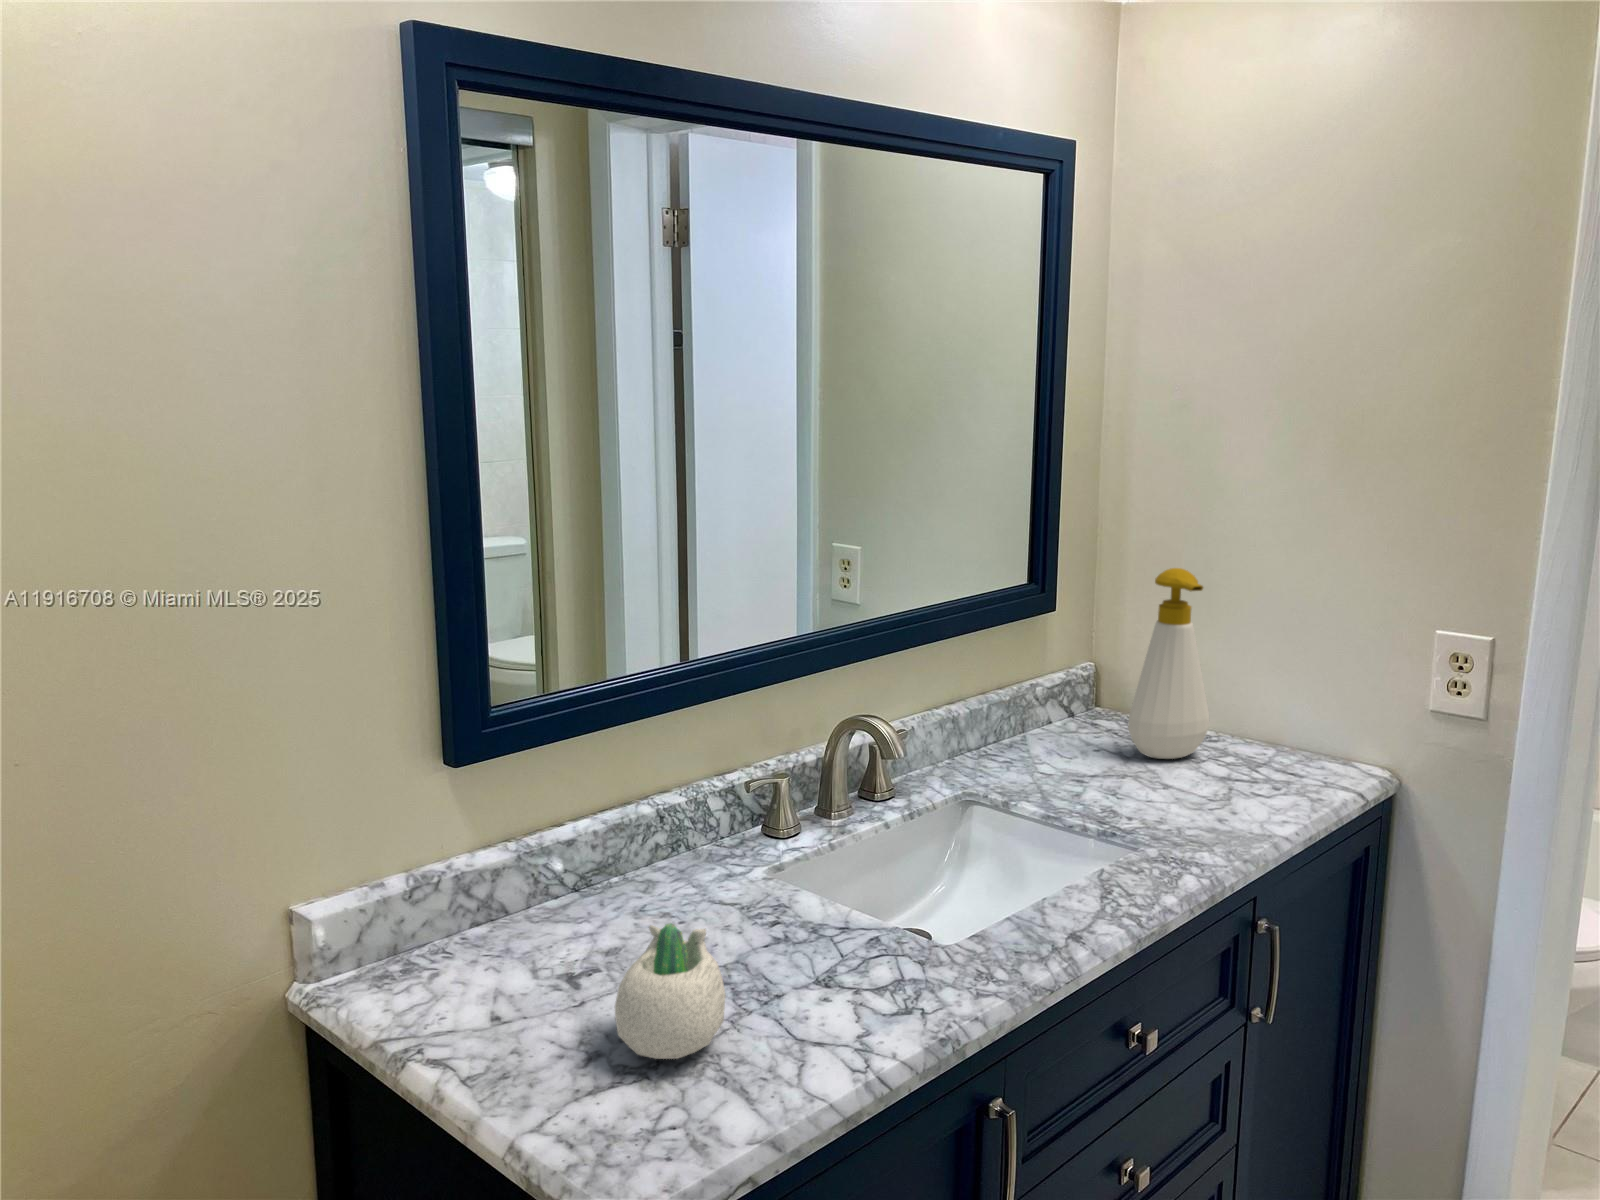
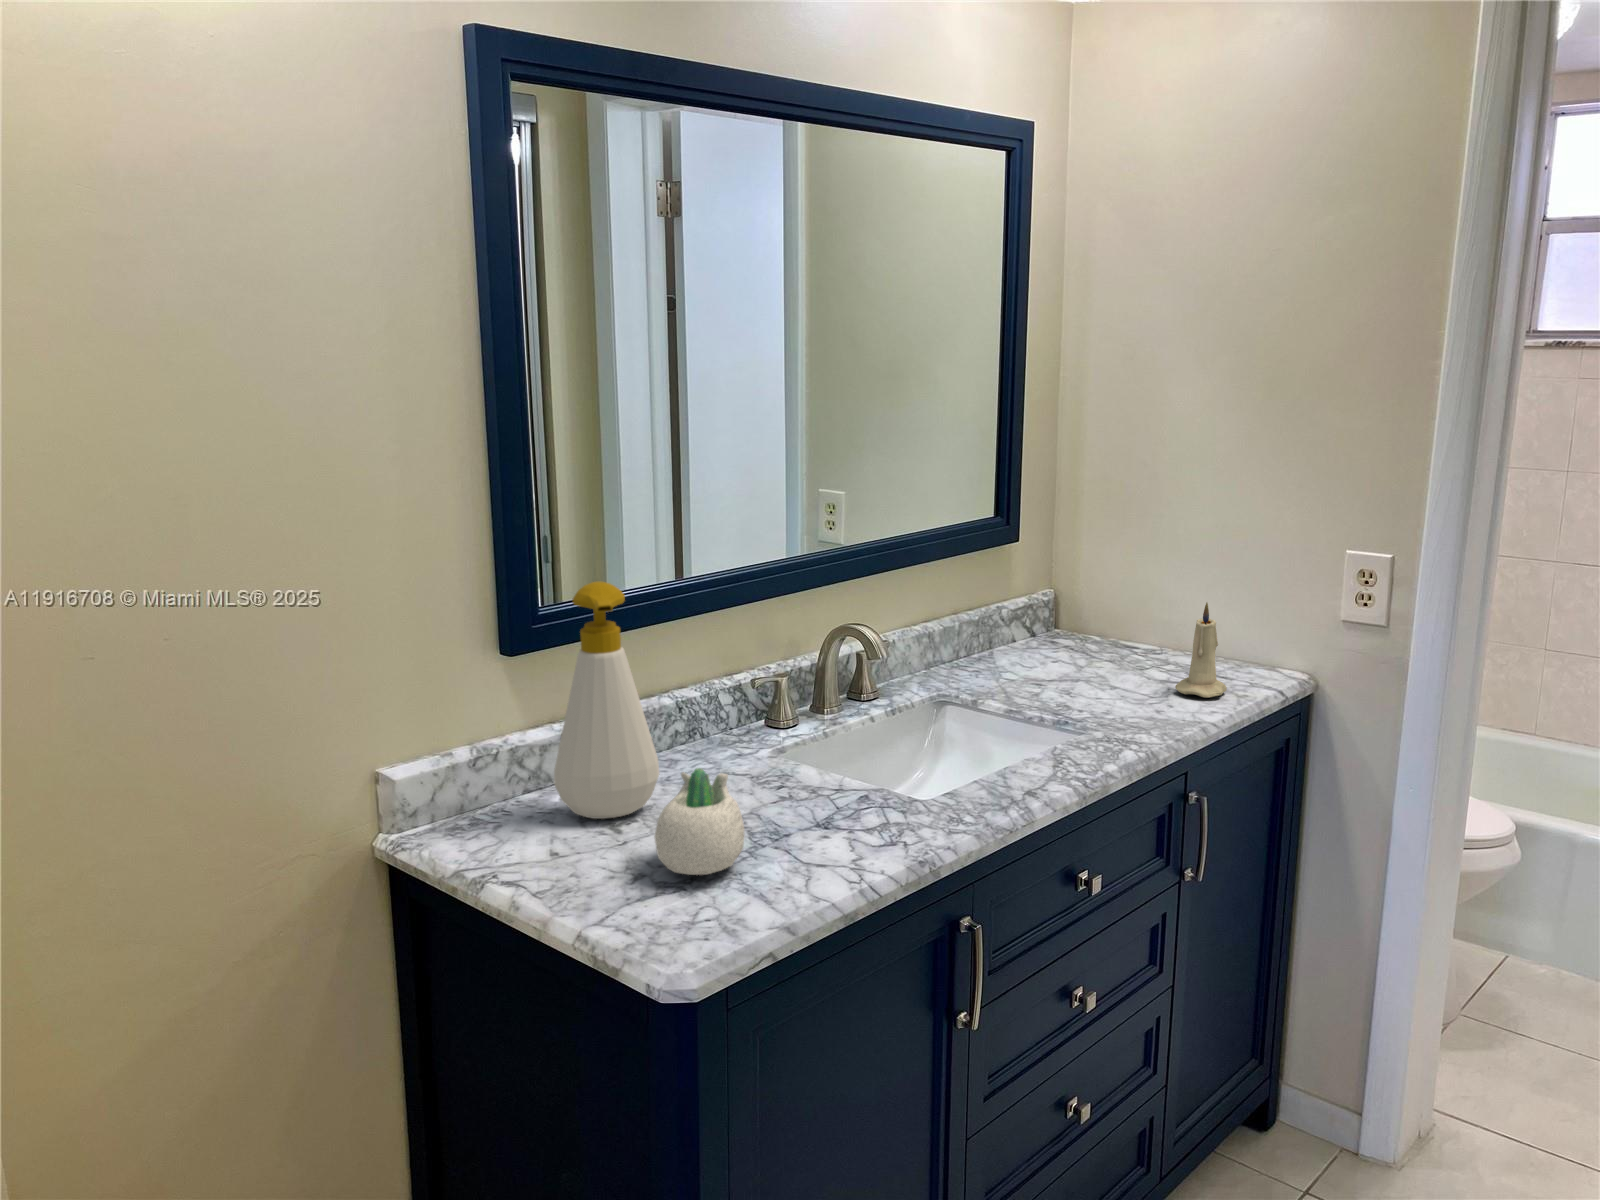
soap bottle: present [1128,568,1209,759] -> present [554,582,659,819]
candle: none [1239,691,1299,803] -> present [1175,603,1227,698]

